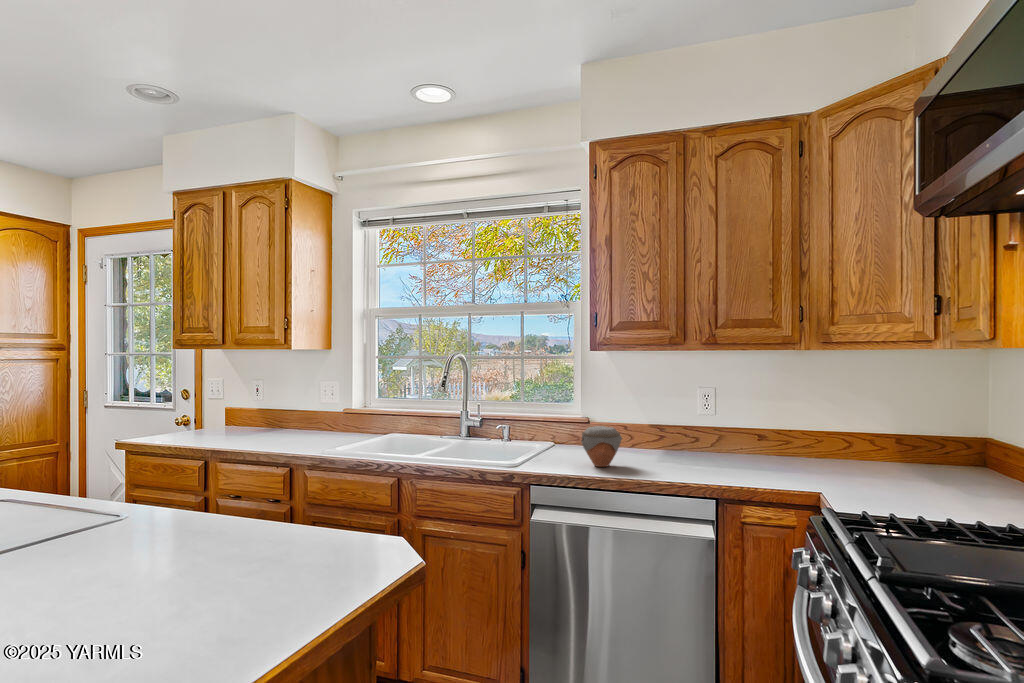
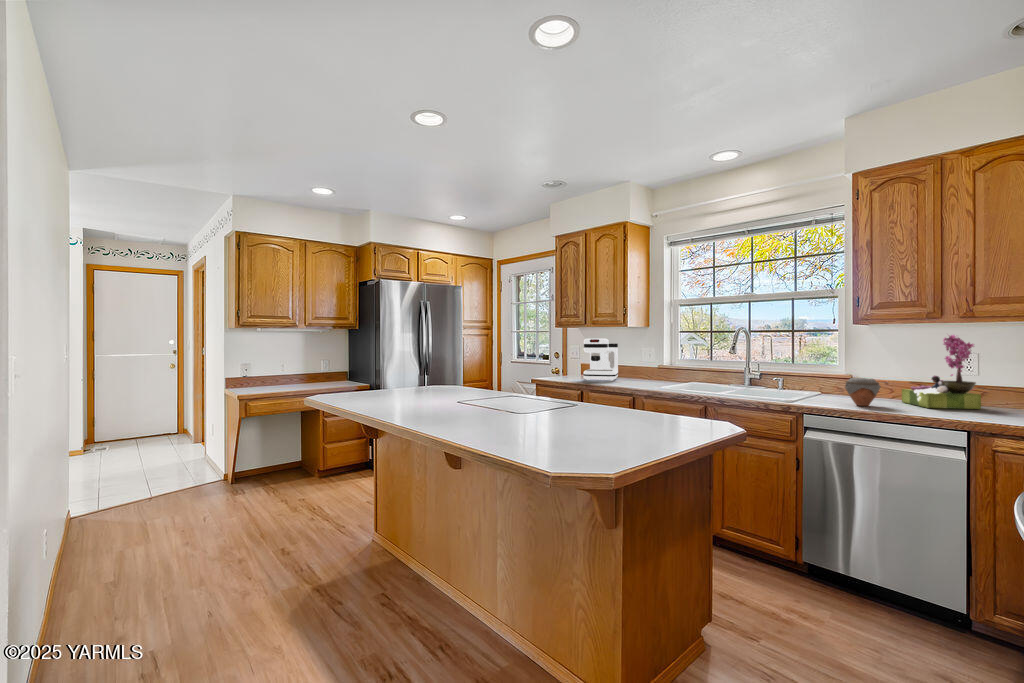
flower arrangement: none [645,363,726,464] -> present [902,335,981,409]
coffee maker: none [216,368,281,439] -> present [583,339,618,381]

